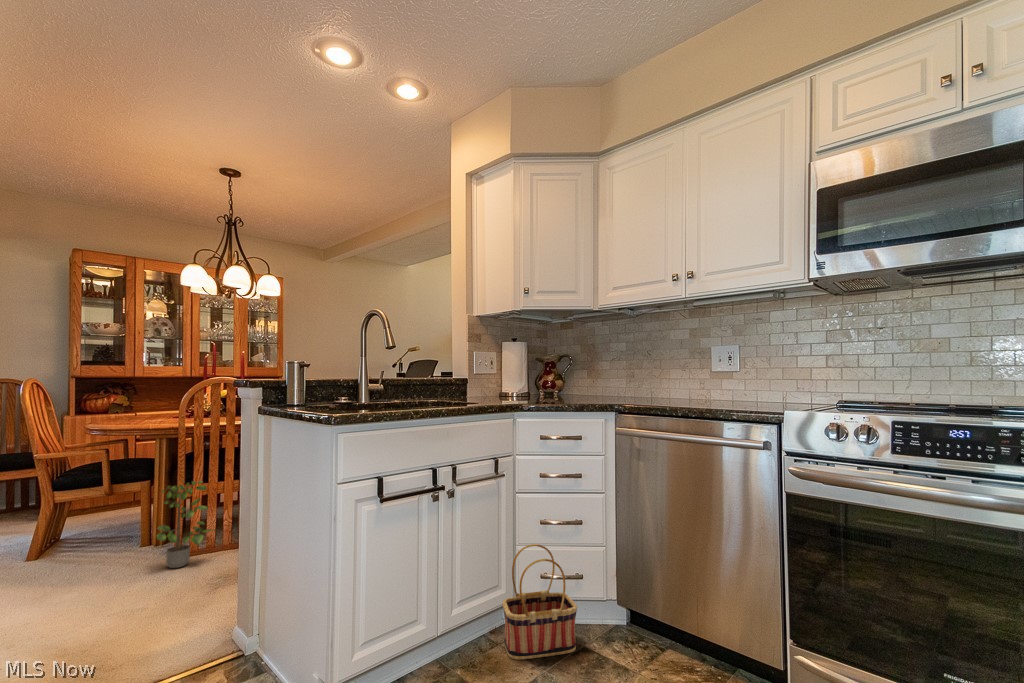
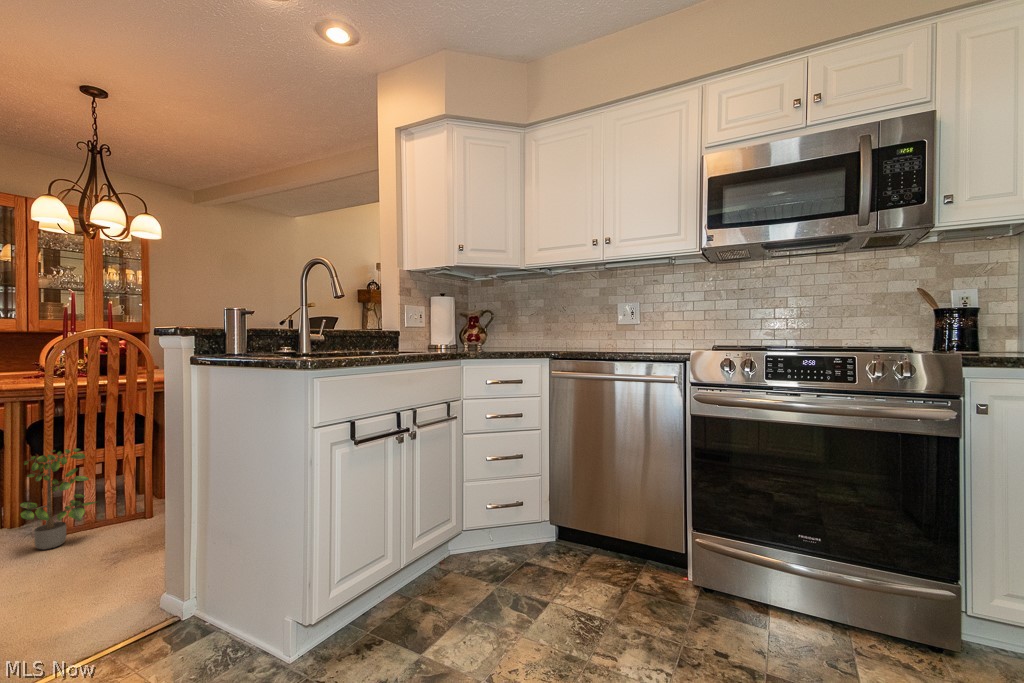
basket: present [503,544,577,660] -> none [454,479,521,581]

